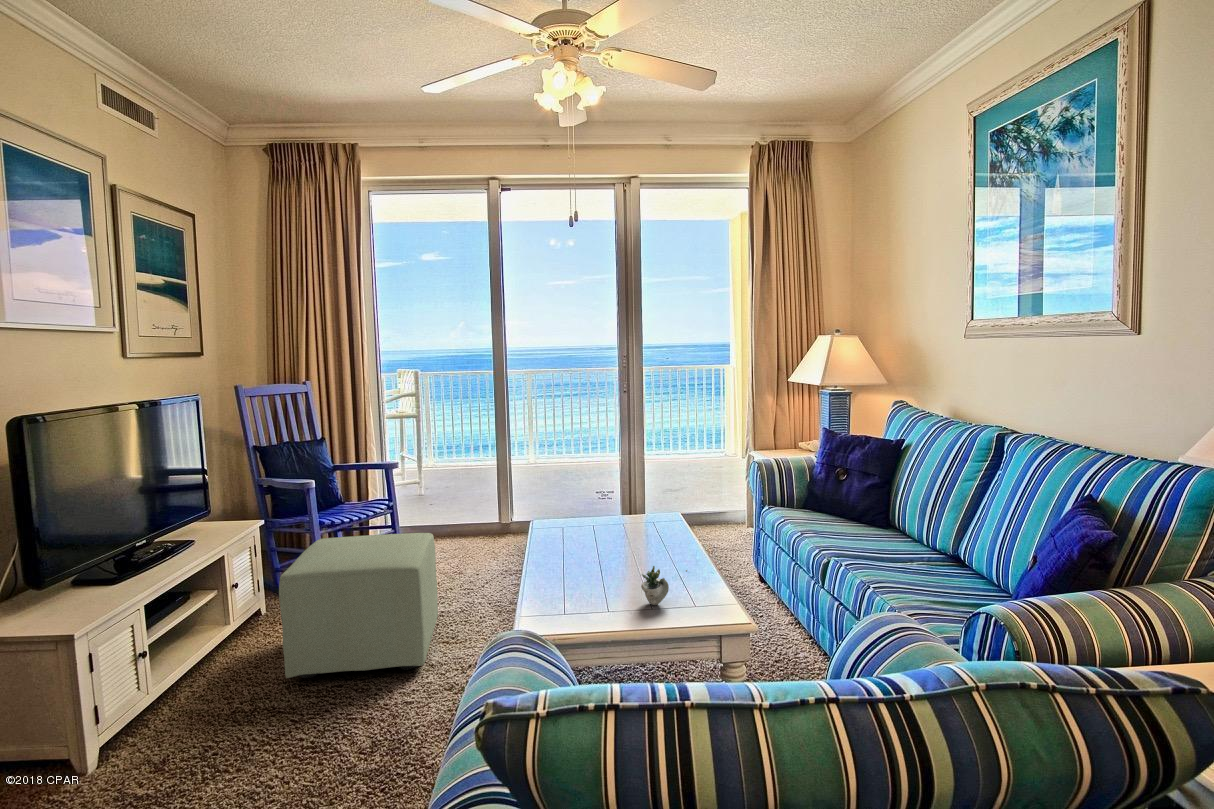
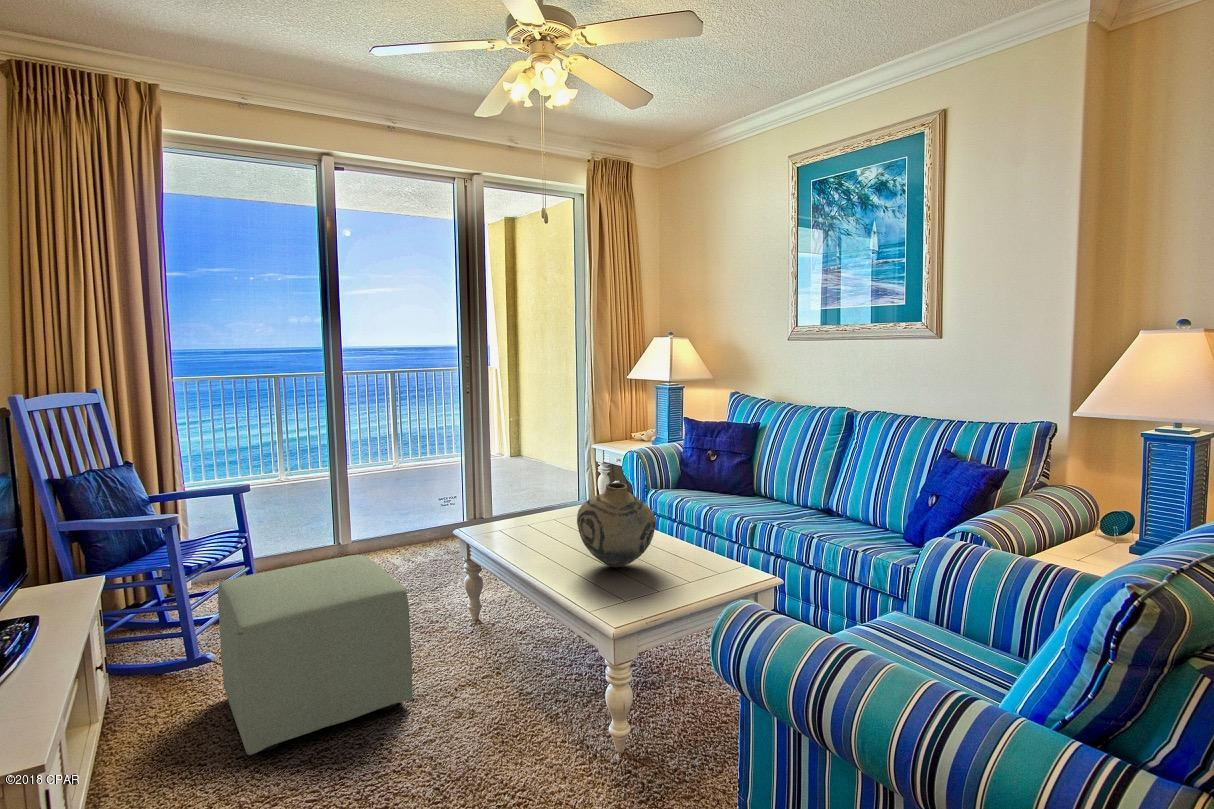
vase: none [556,491,638,578] -> present [577,483,656,567]
succulent plant: present [641,566,687,605] -> none [686,542,735,579]

